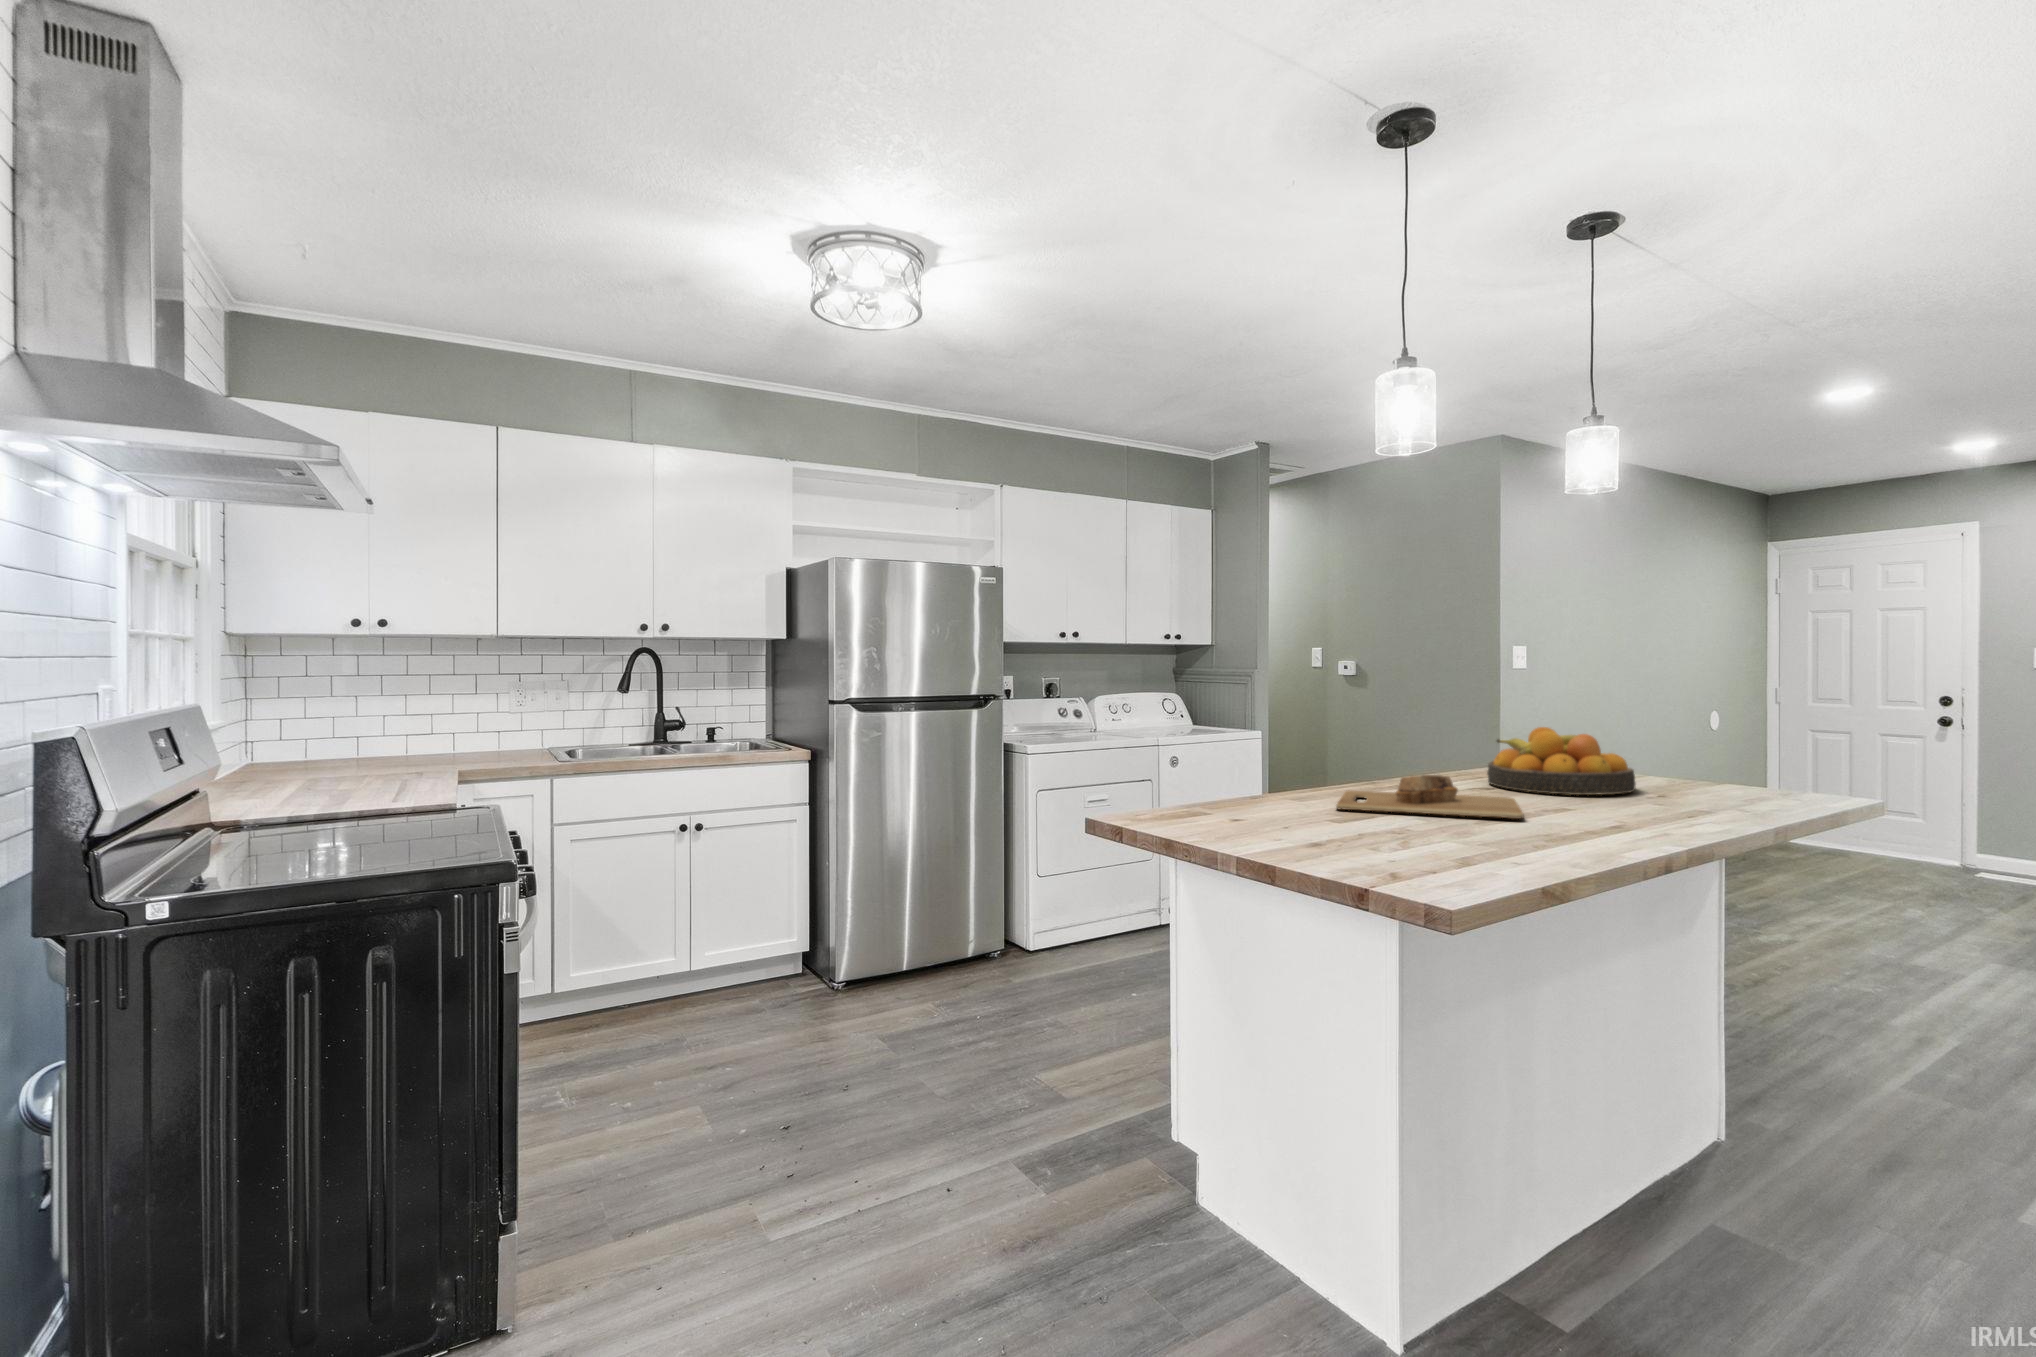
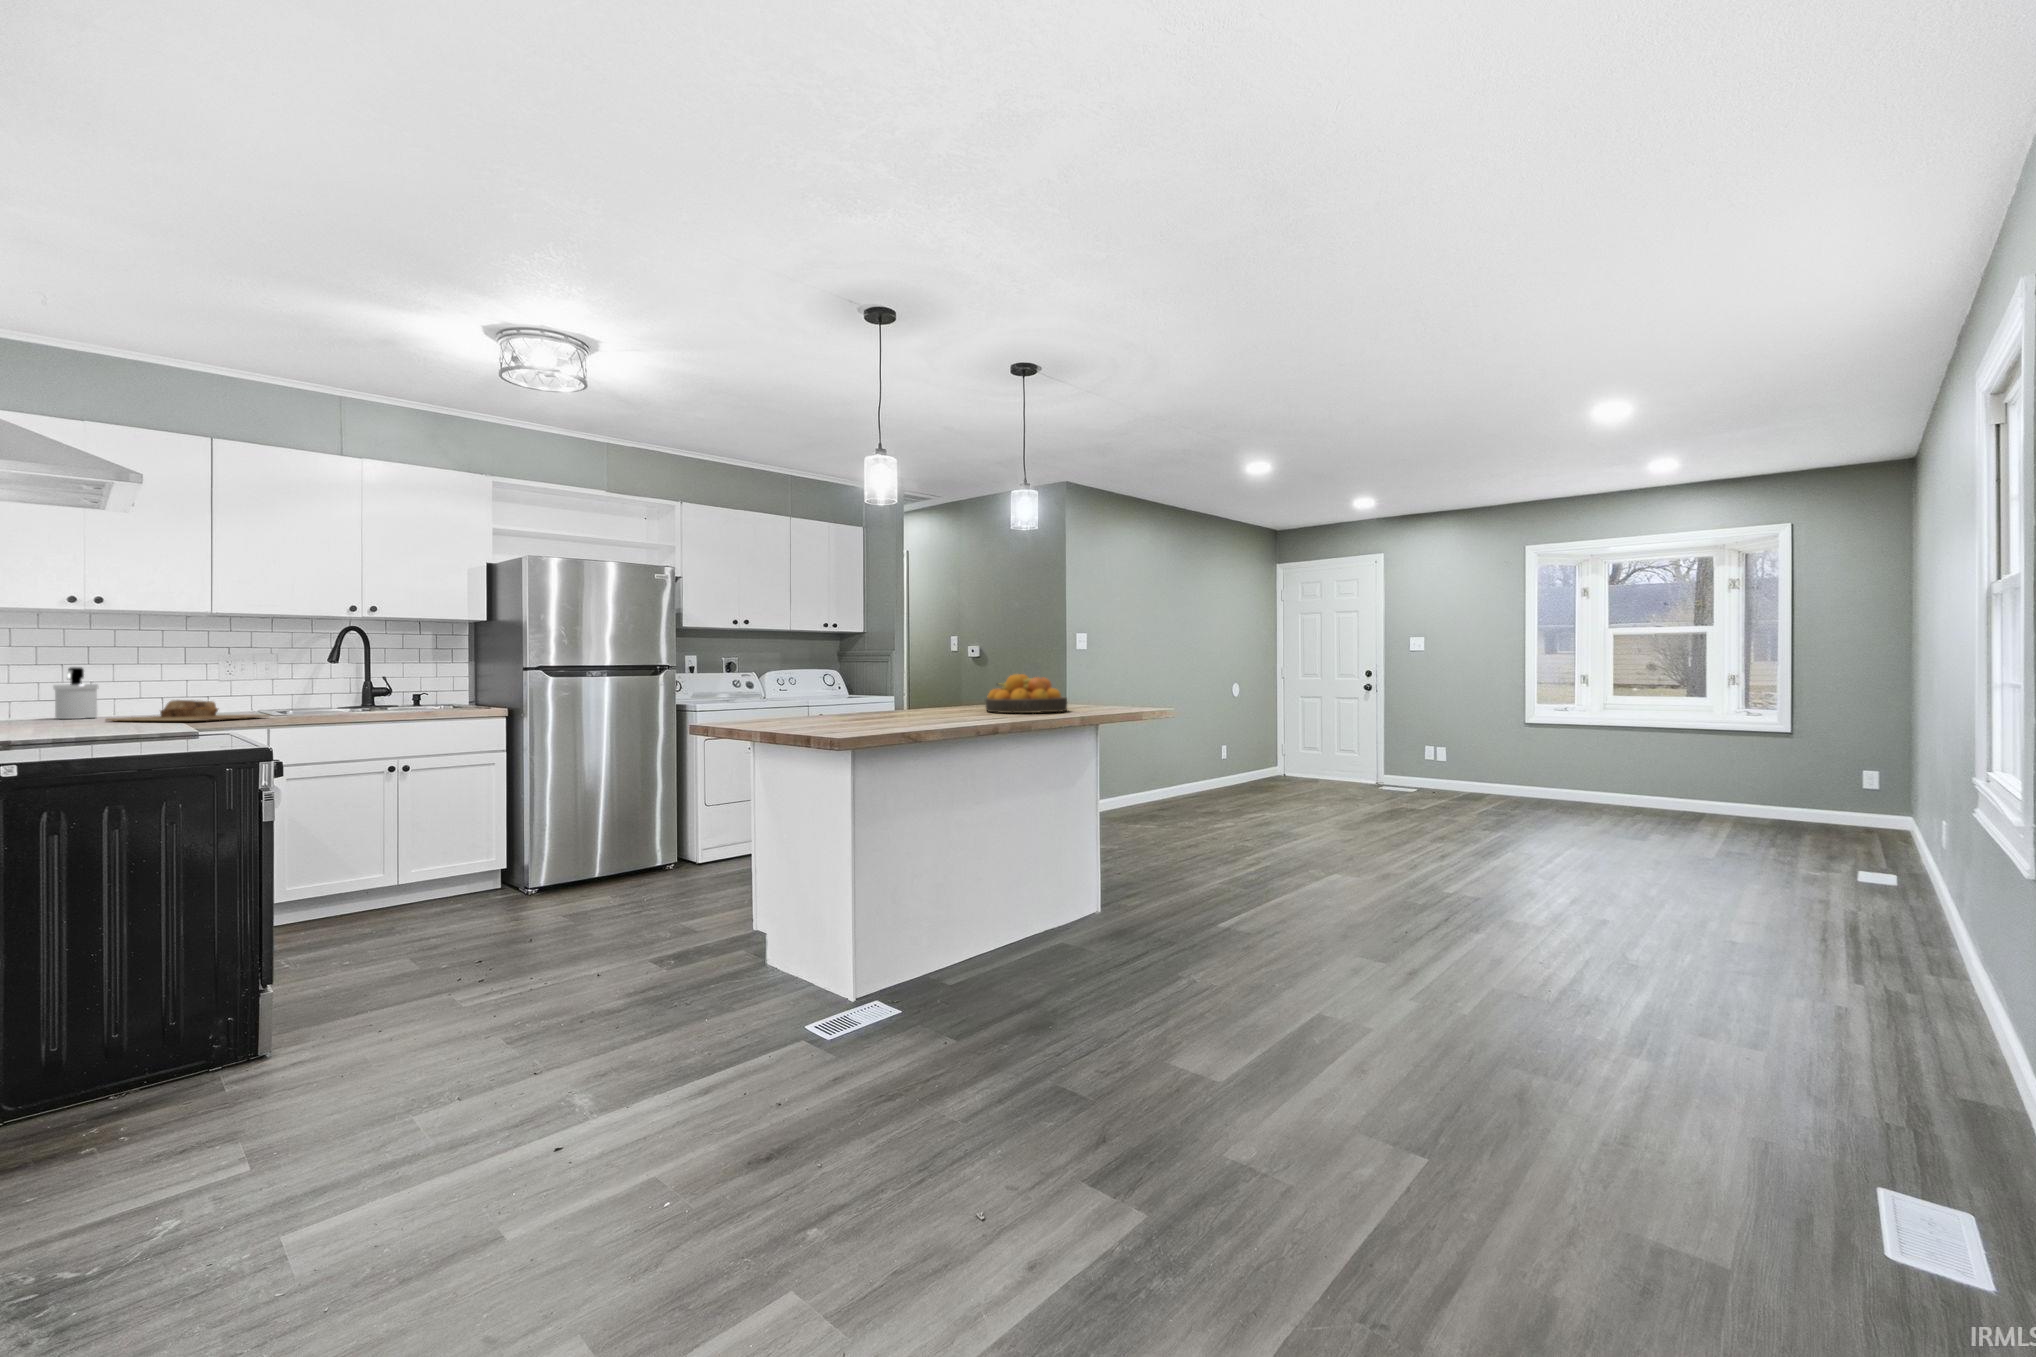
soap dispenser: none [349,700,392,760] -> present [53,667,98,719]
cutting board: present [1336,775,1524,819] -> present [106,700,269,721]

